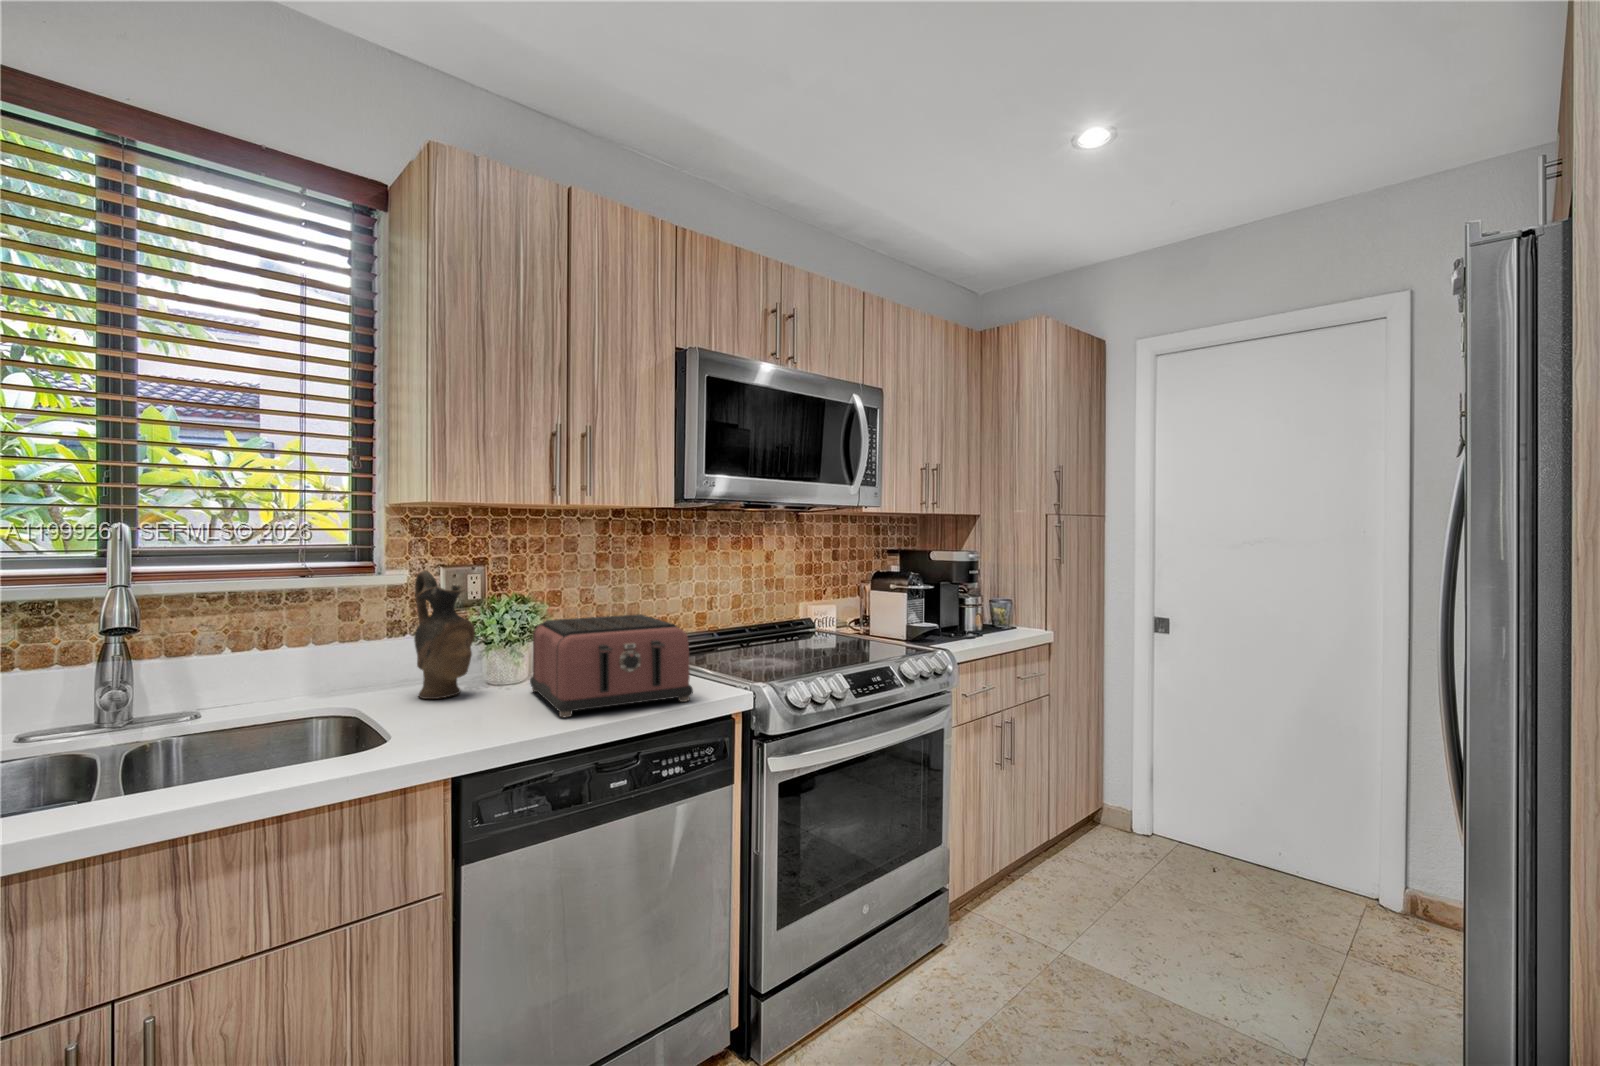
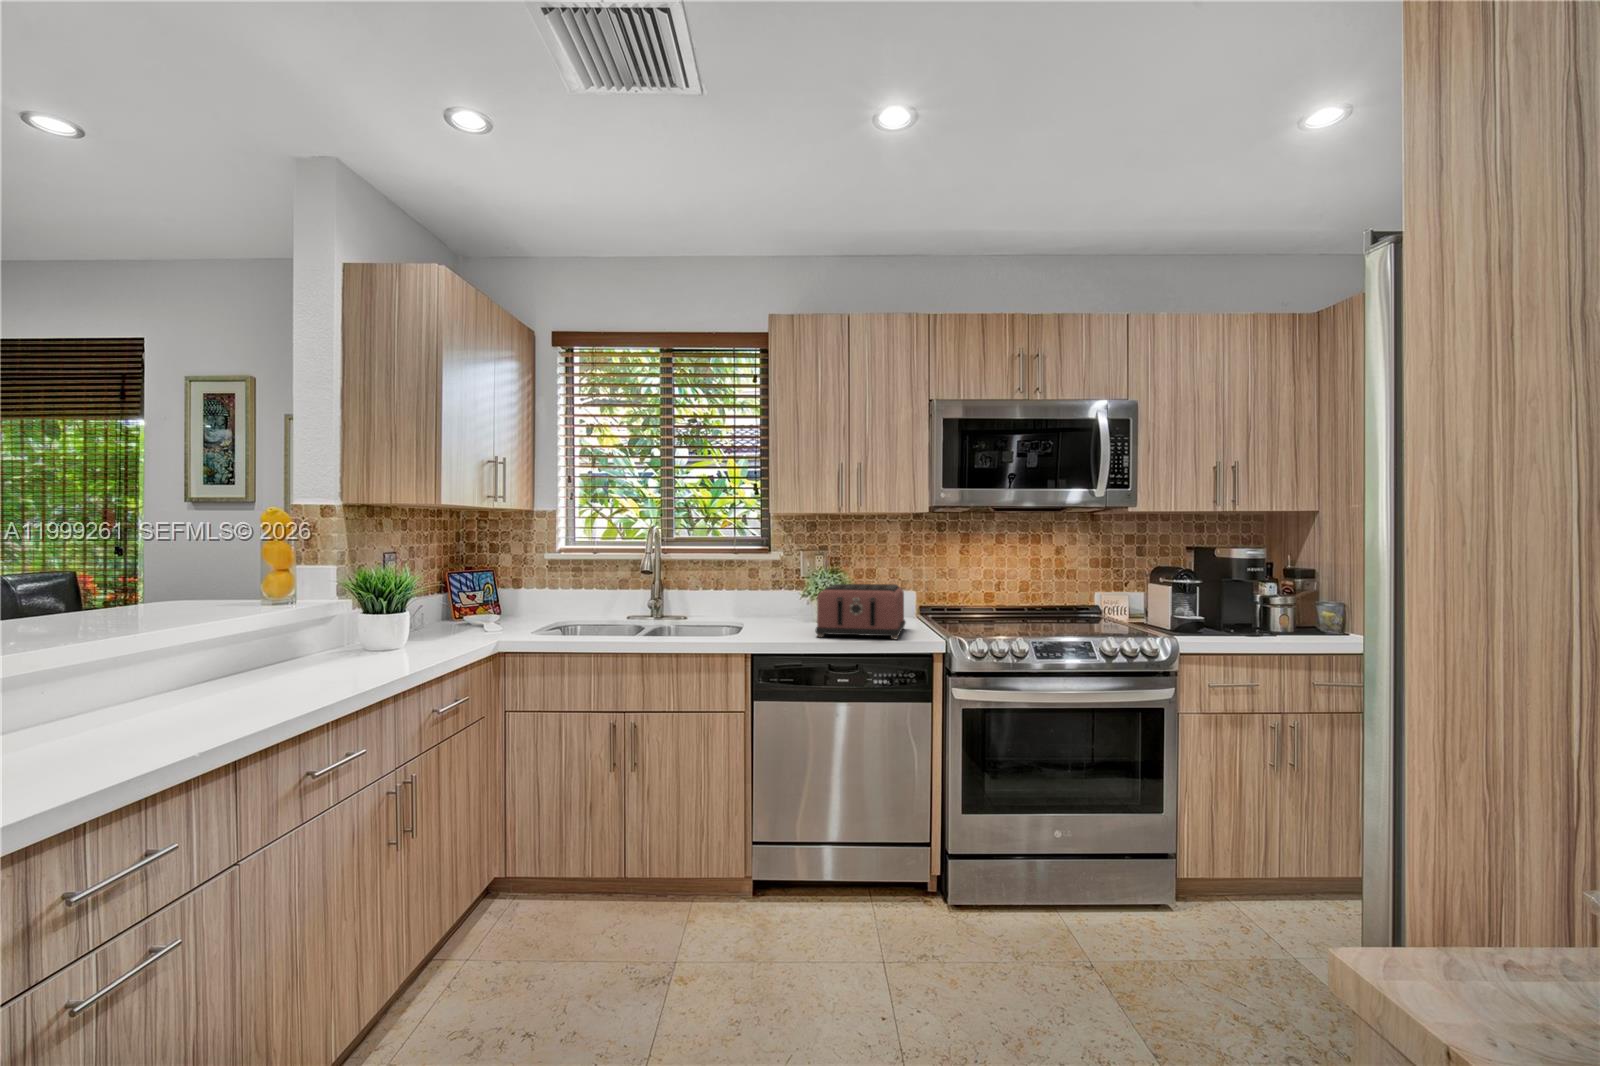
ceramic pitcher: present [414,571,475,699] -> none [775,552,805,624]

